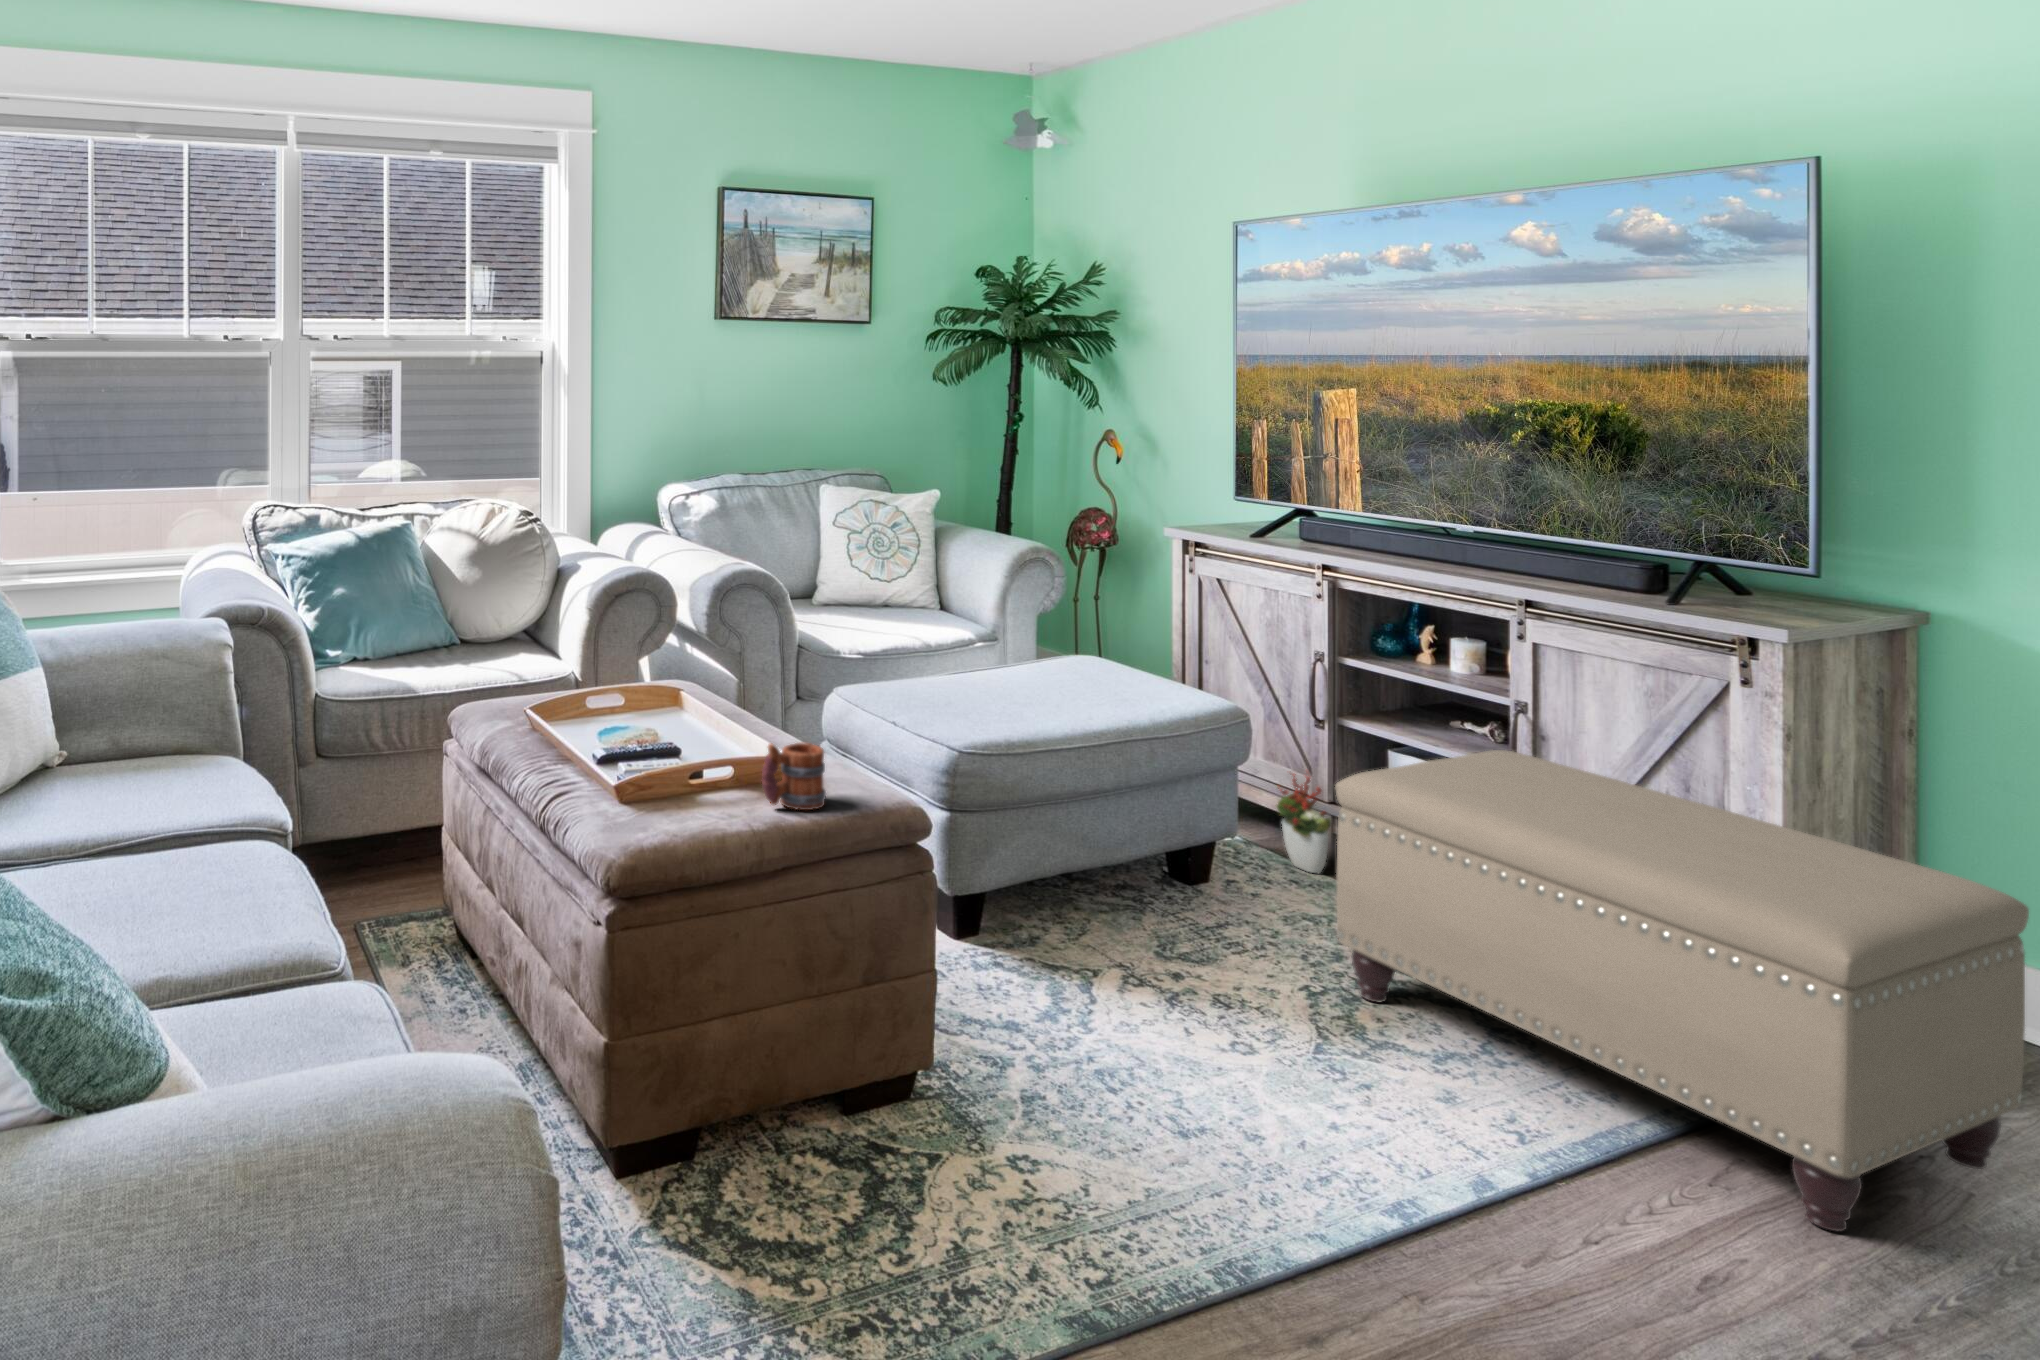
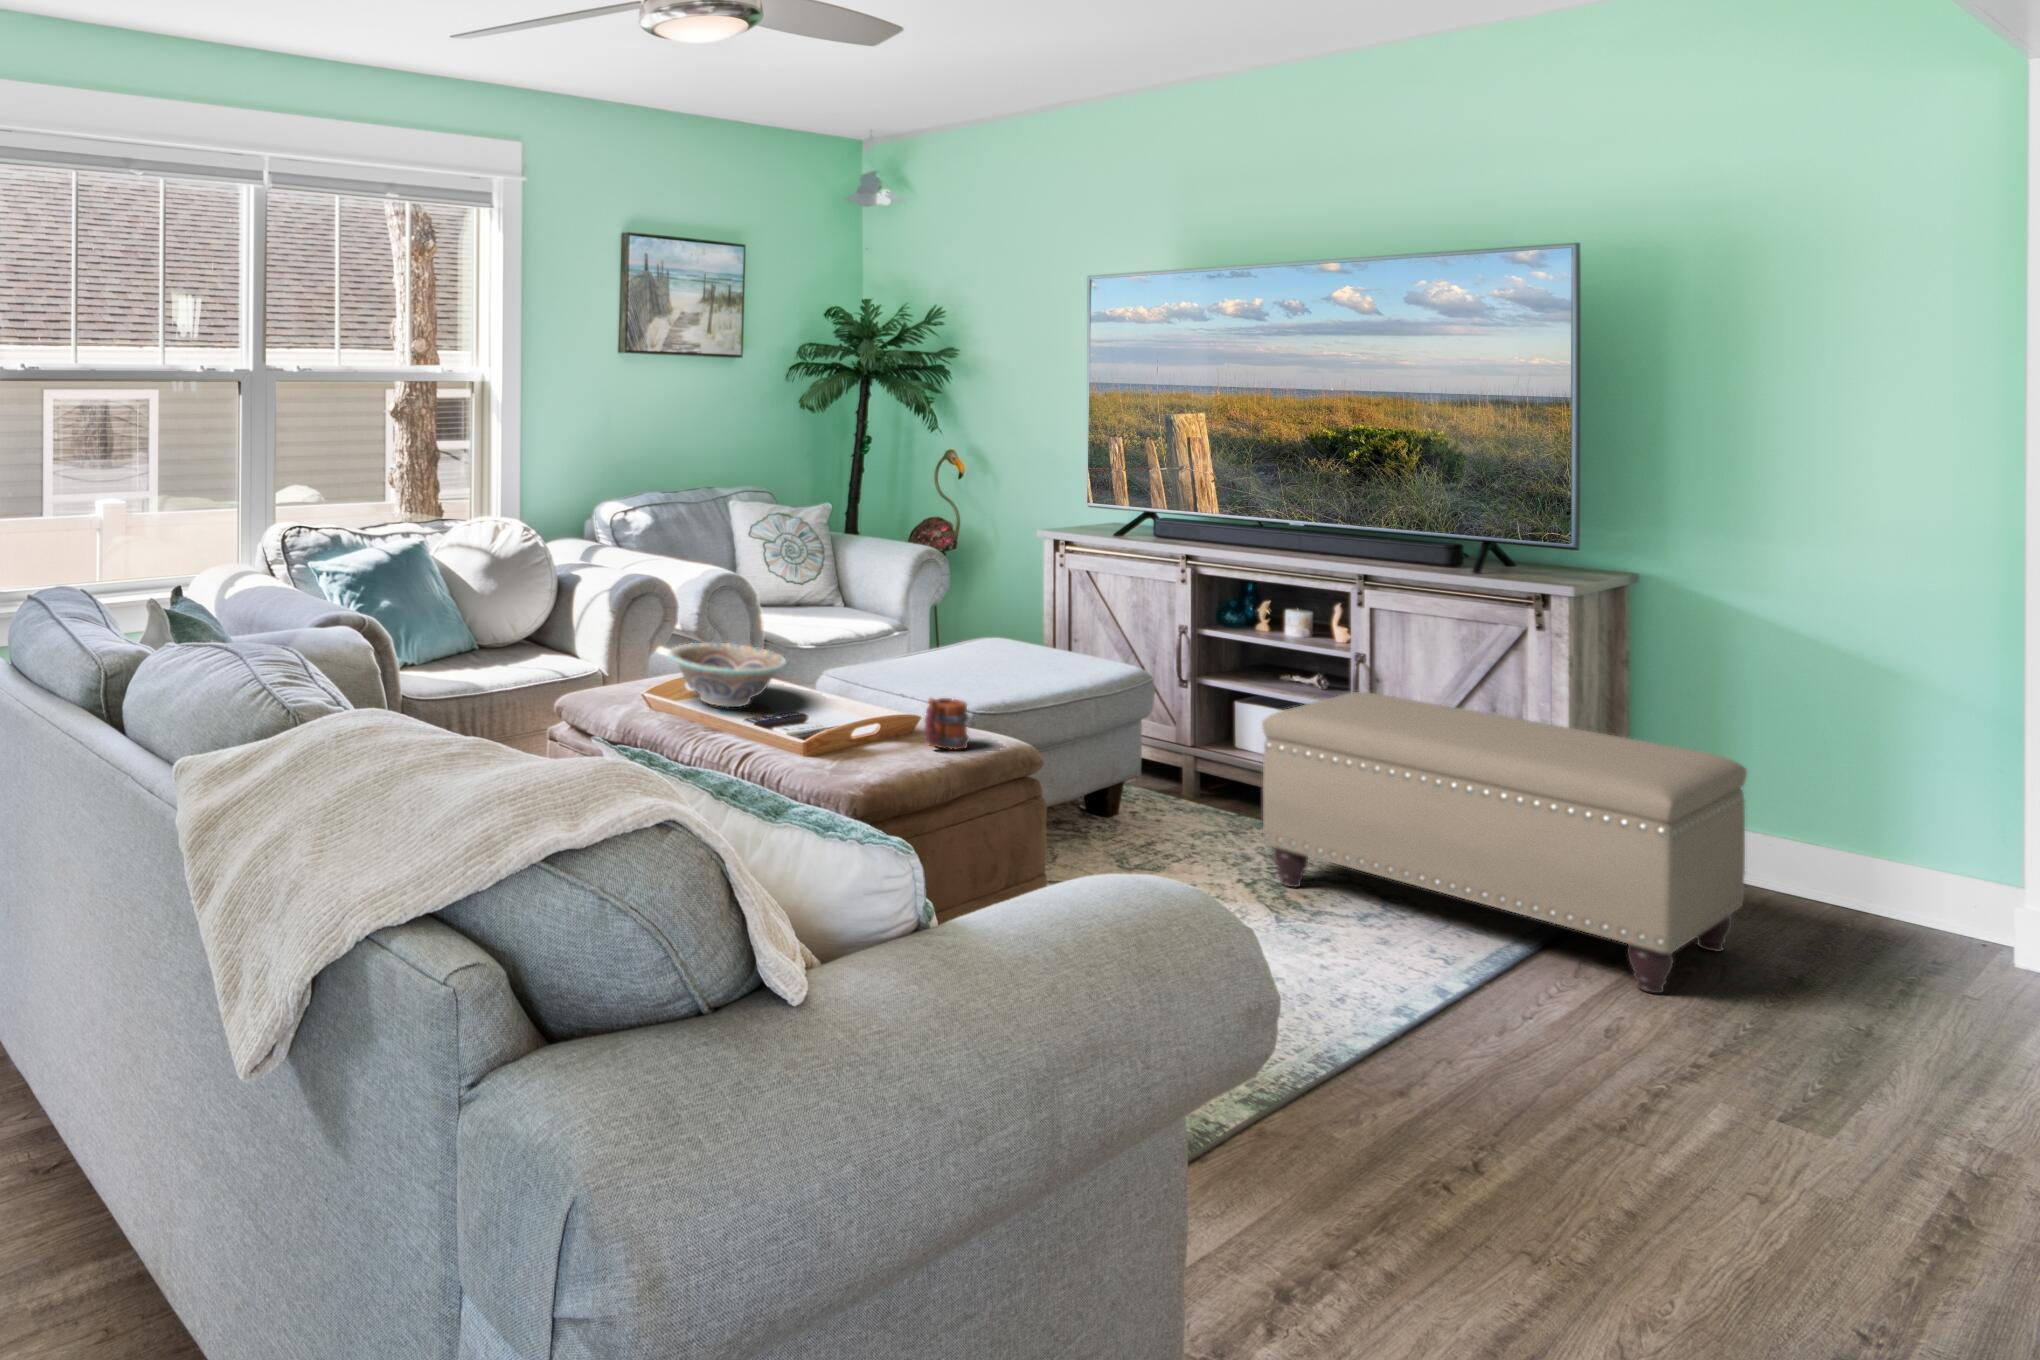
decorative bowl: none [539,654,679,734] -> present [669,643,786,707]
decorative plant: present [1277,772,1331,874] -> none [1157,723,1204,806]

